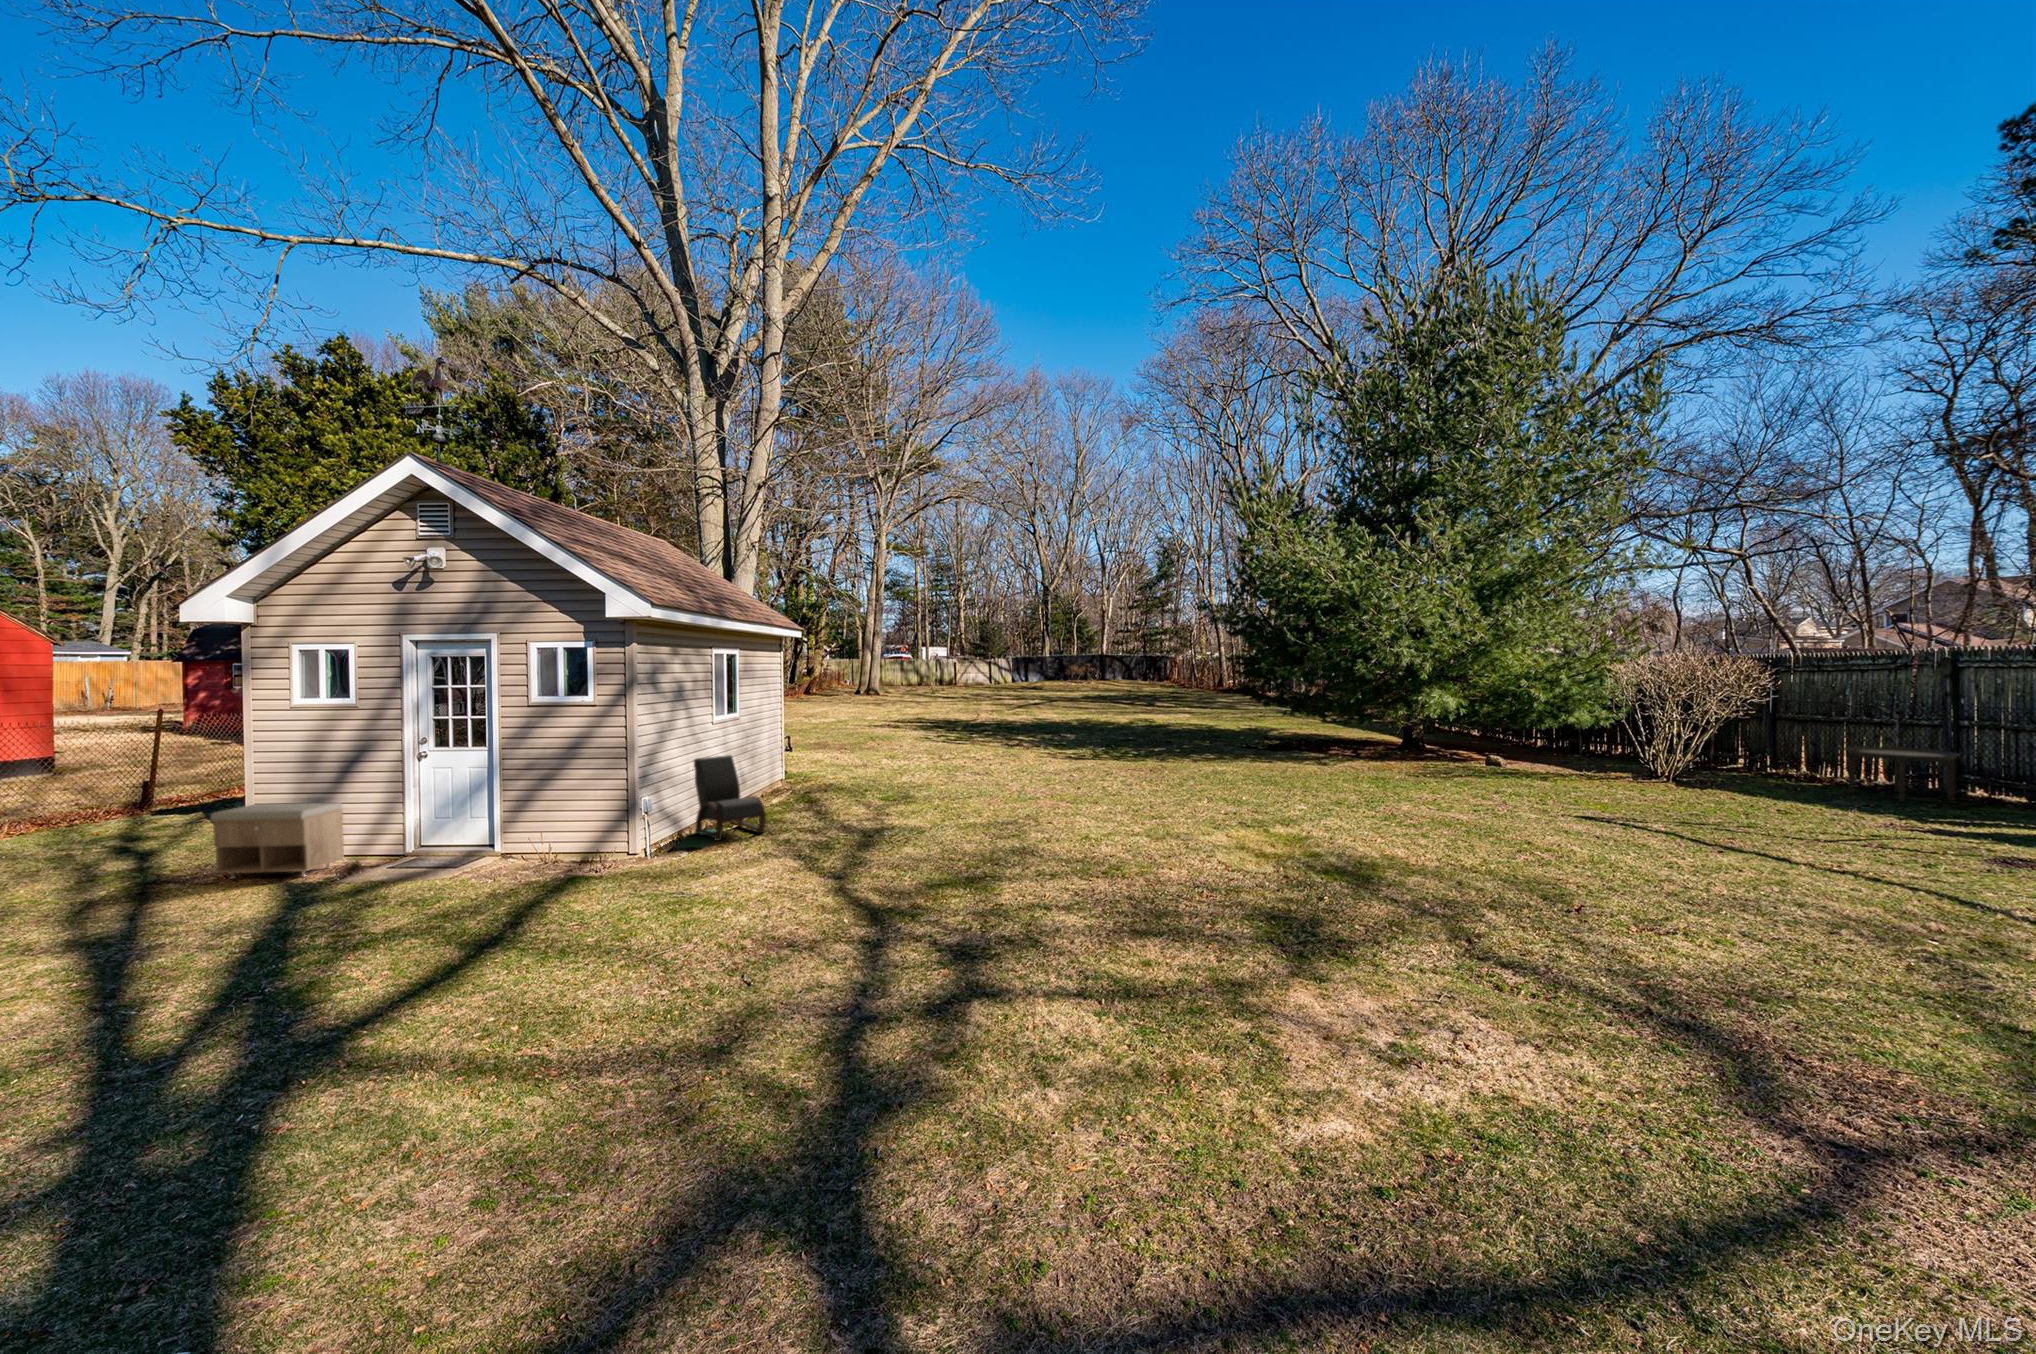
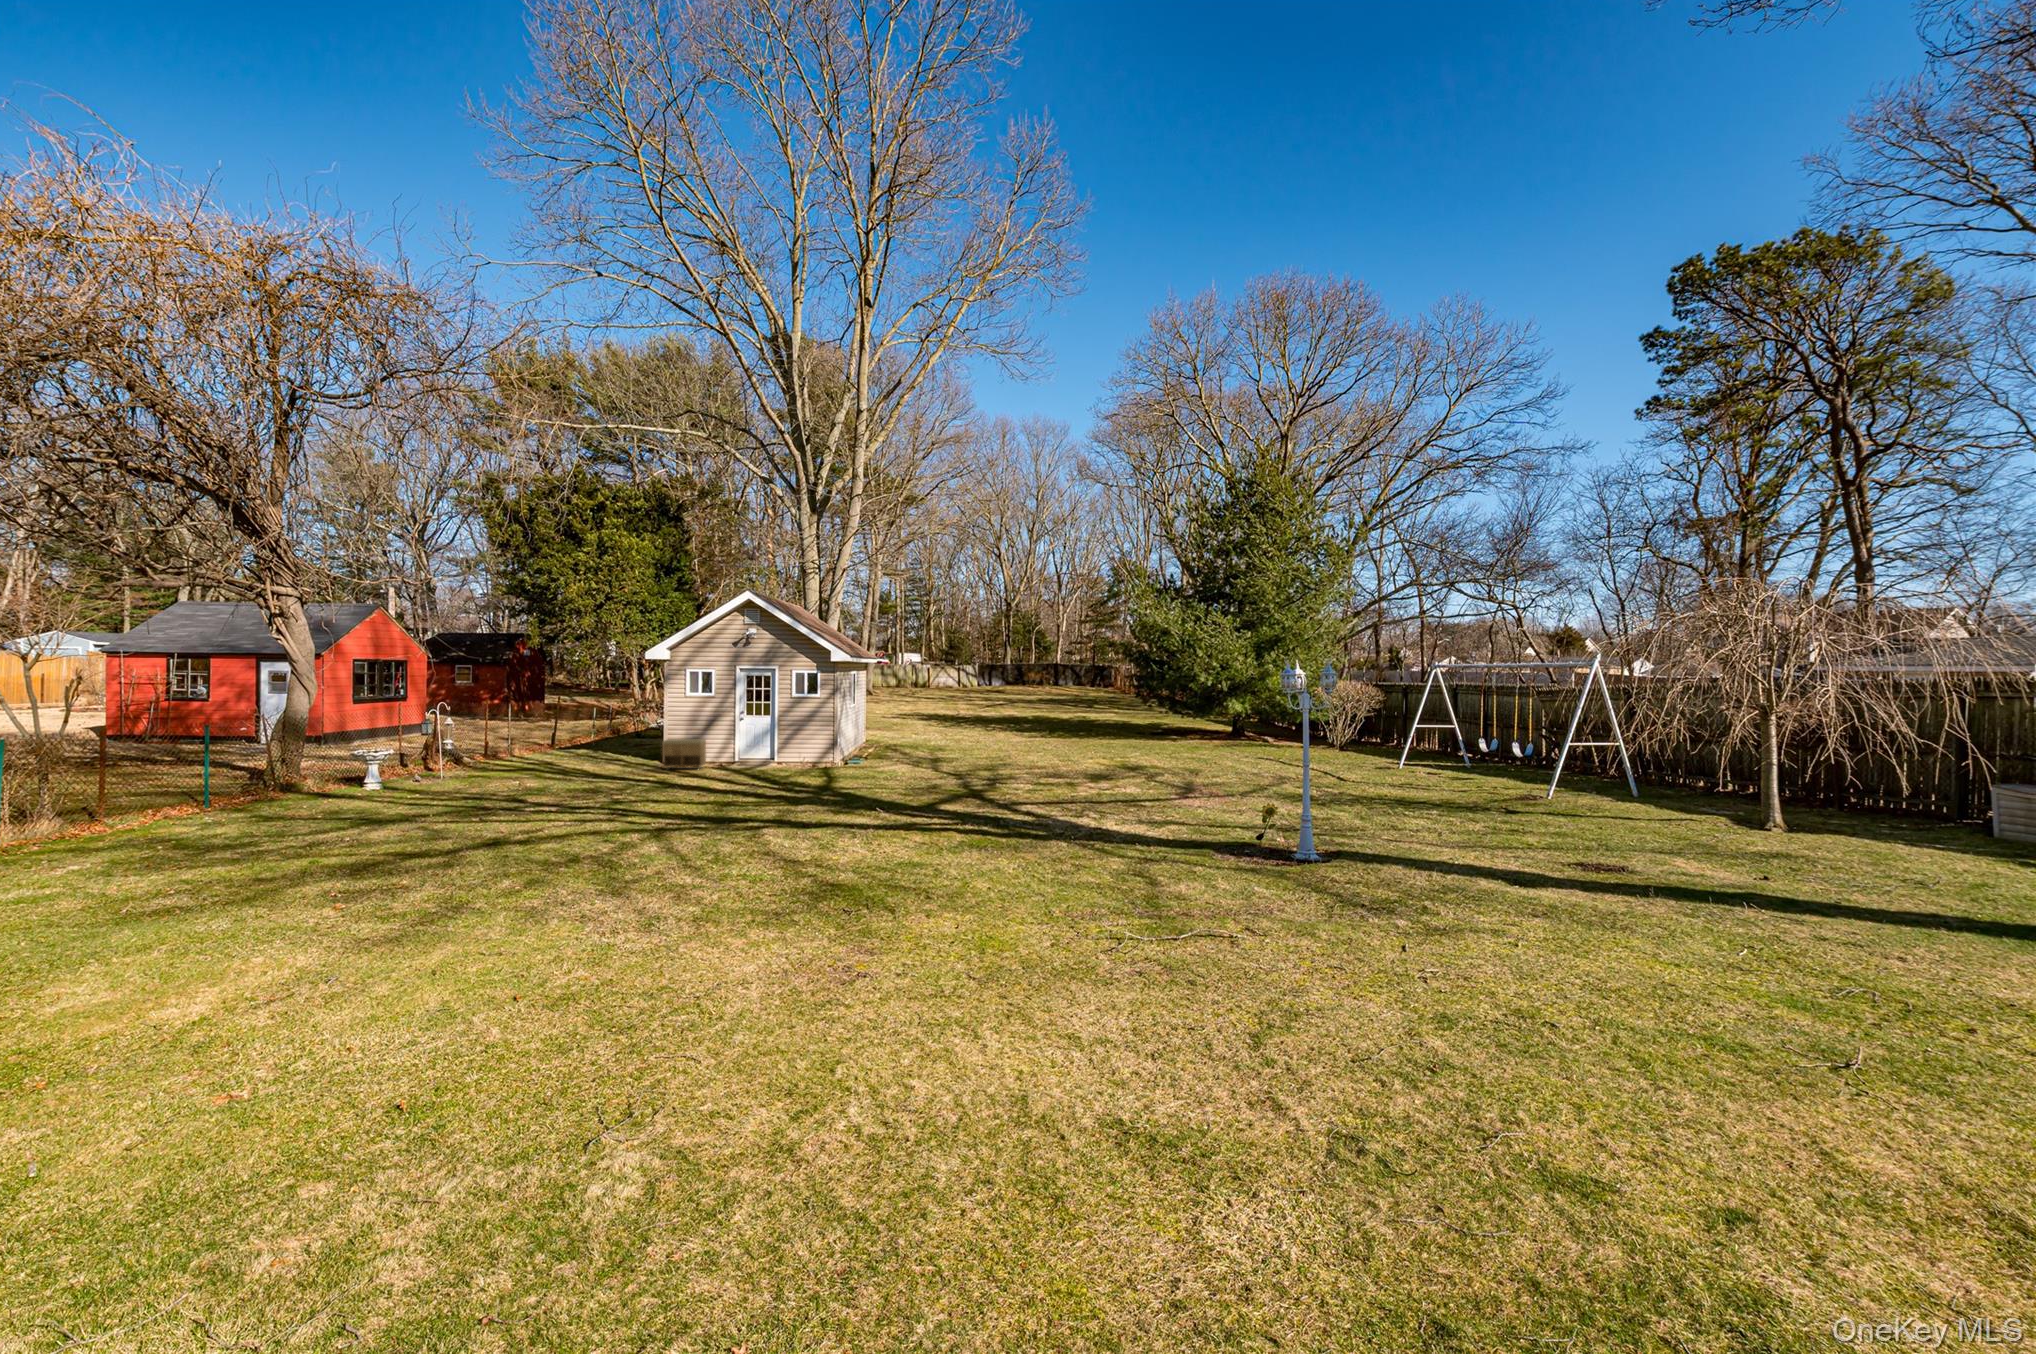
round table: present [1845,746,1959,802] -> none [1412,730,1455,756]
lounge chair: present [694,755,766,841] -> none [845,723,882,762]

